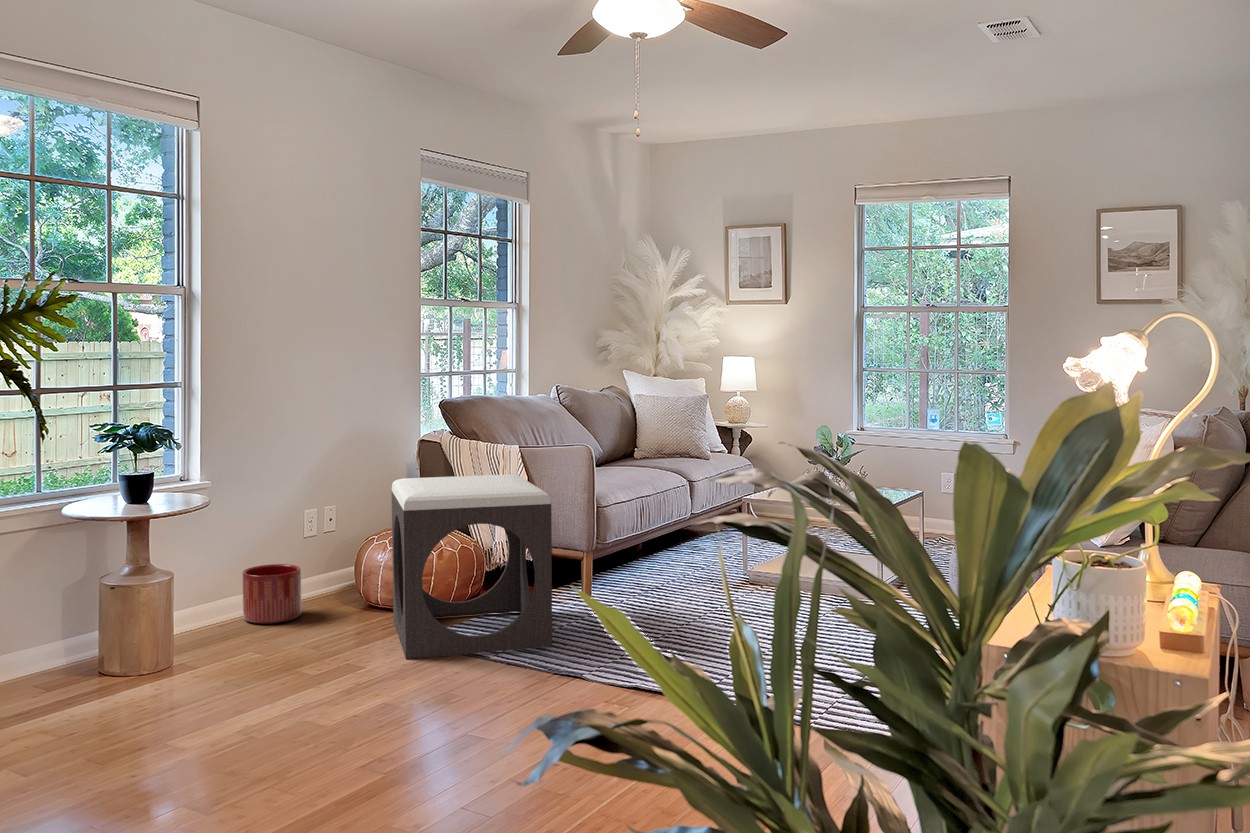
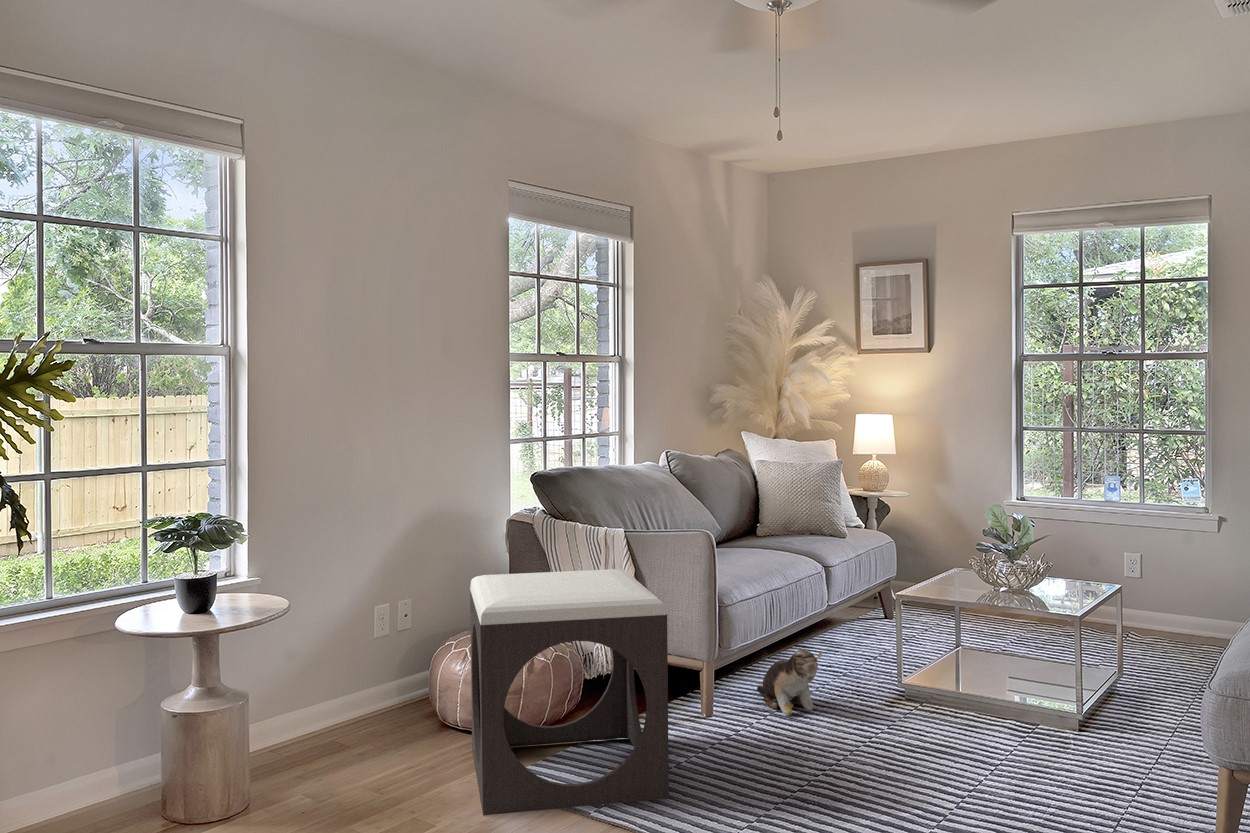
plush toy: none [629,542,679,596] -> present [757,649,822,716]
planter: present [242,564,302,624] -> none [293,675,363,752]

